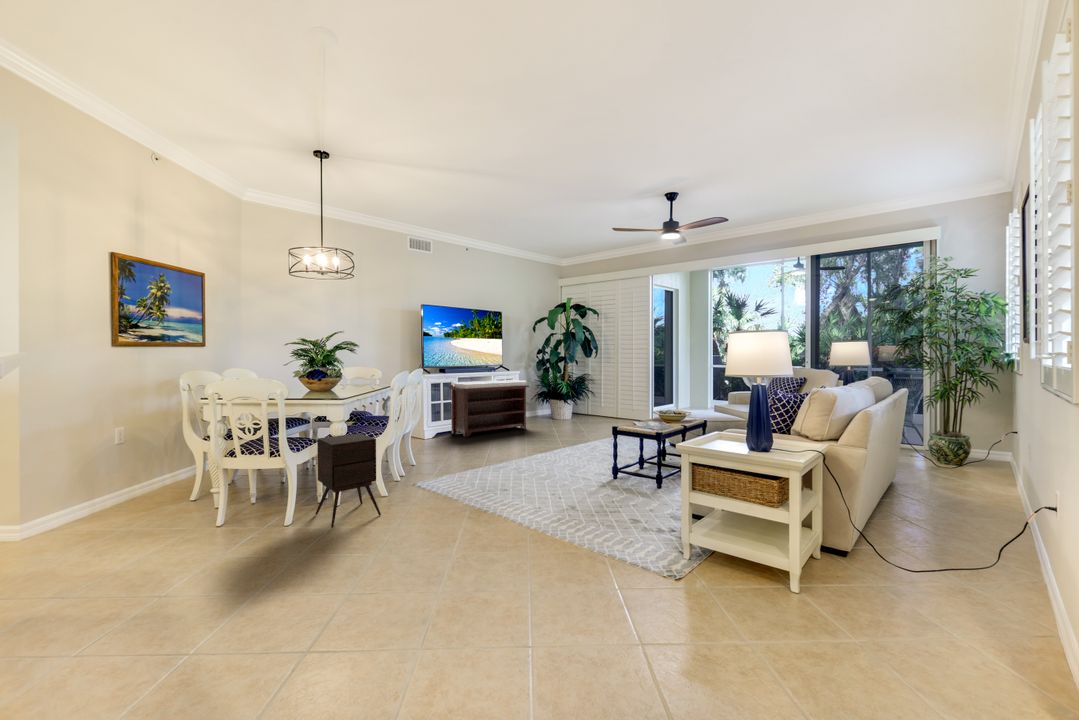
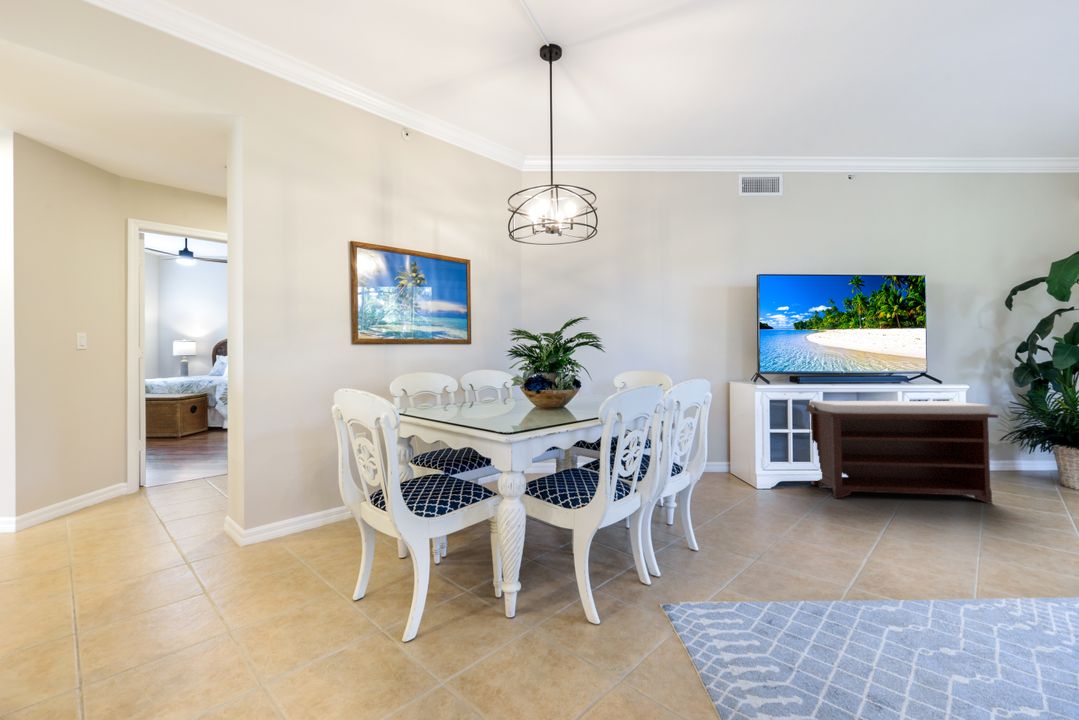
side table: present [316,433,381,528] -> none [482,491,584,690]

